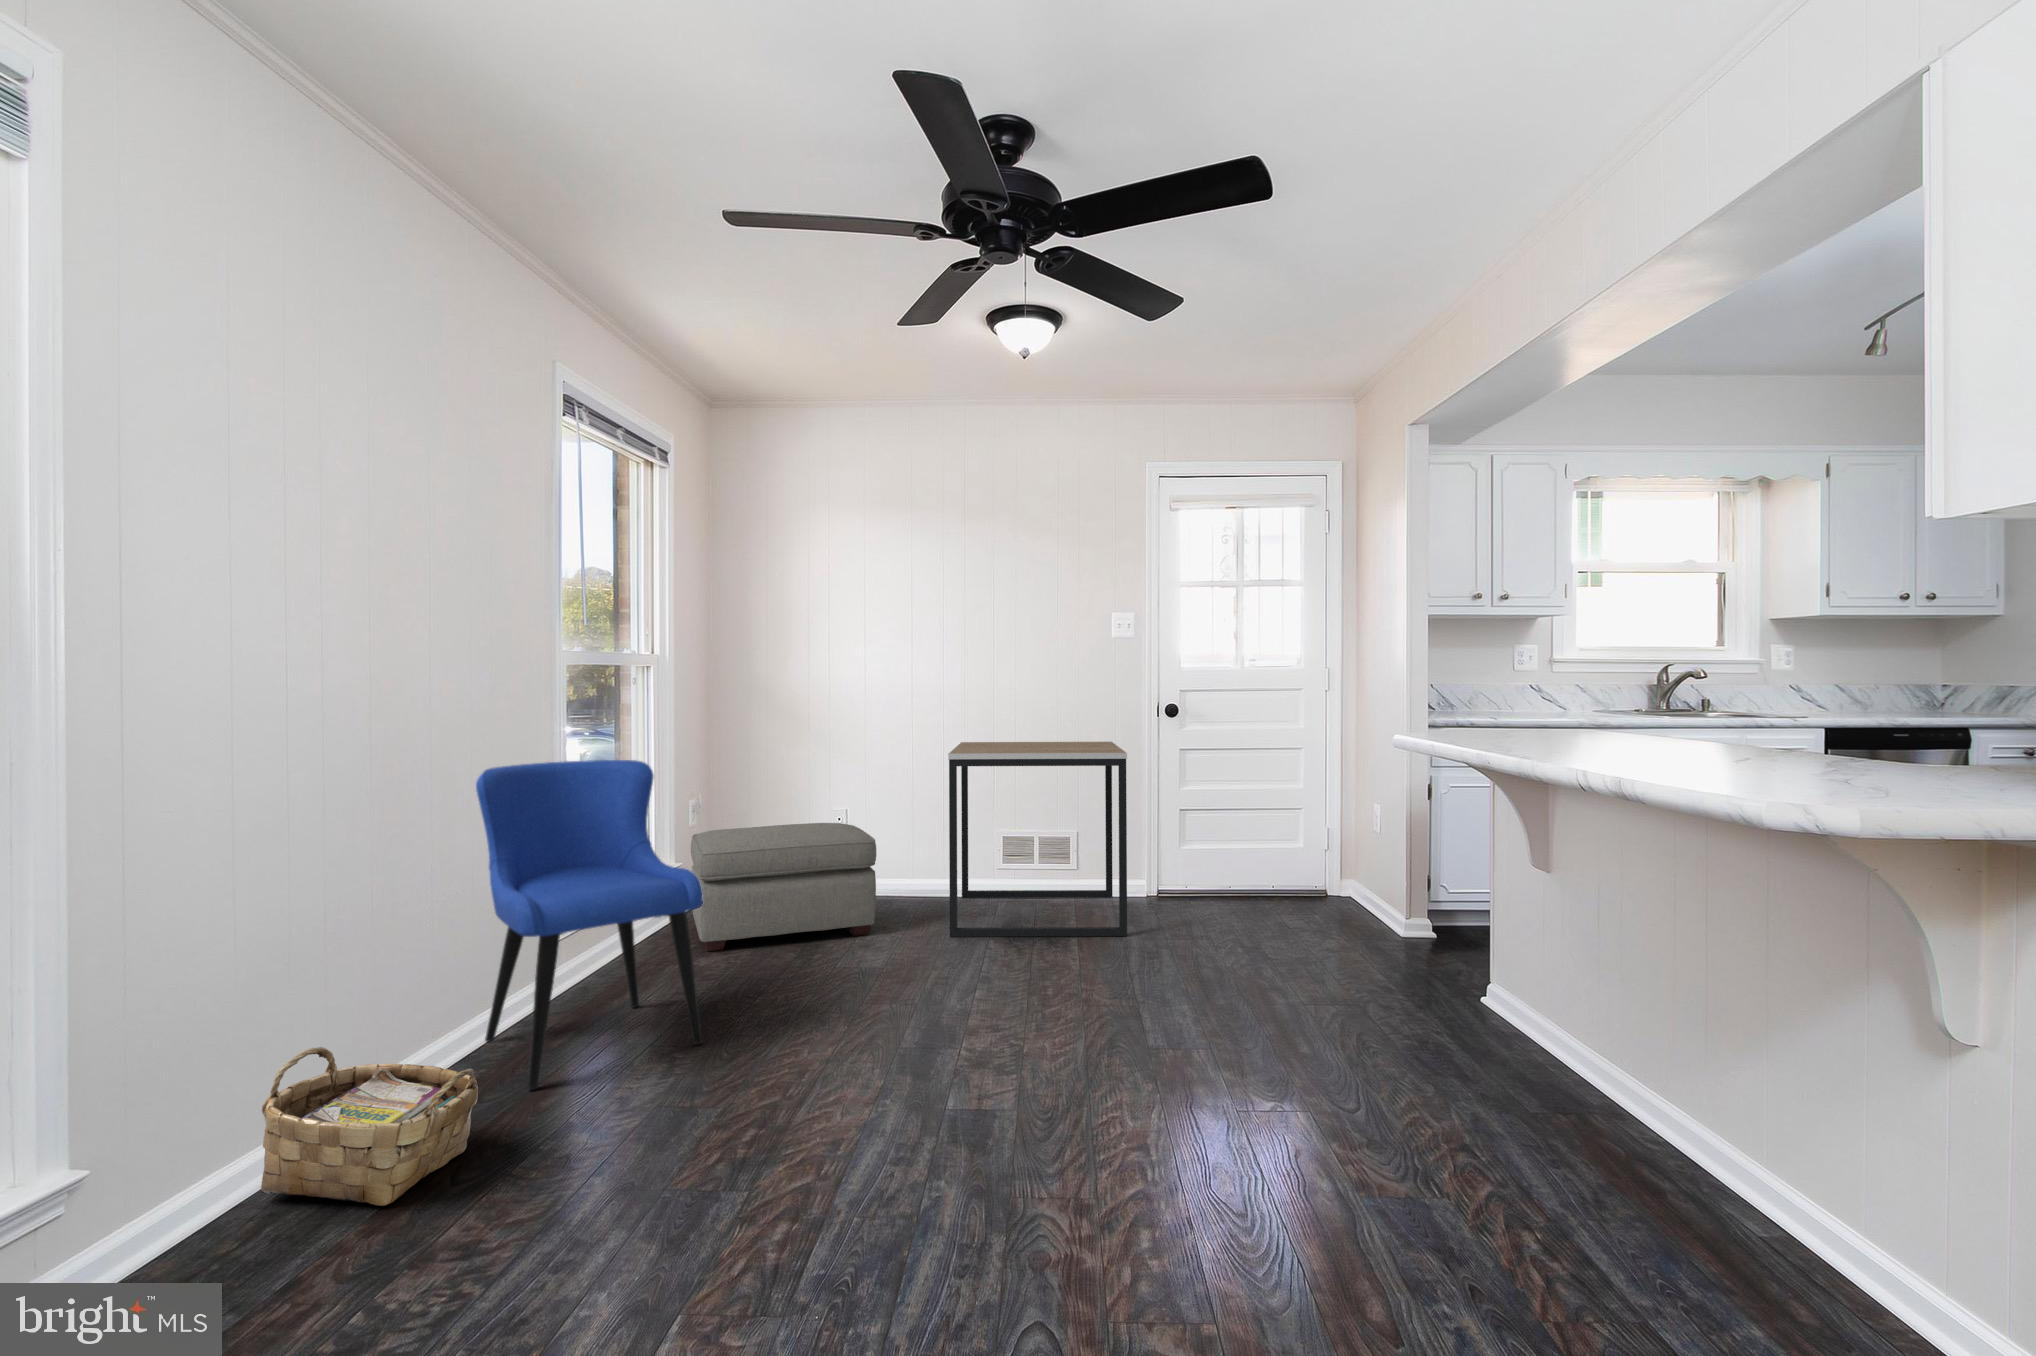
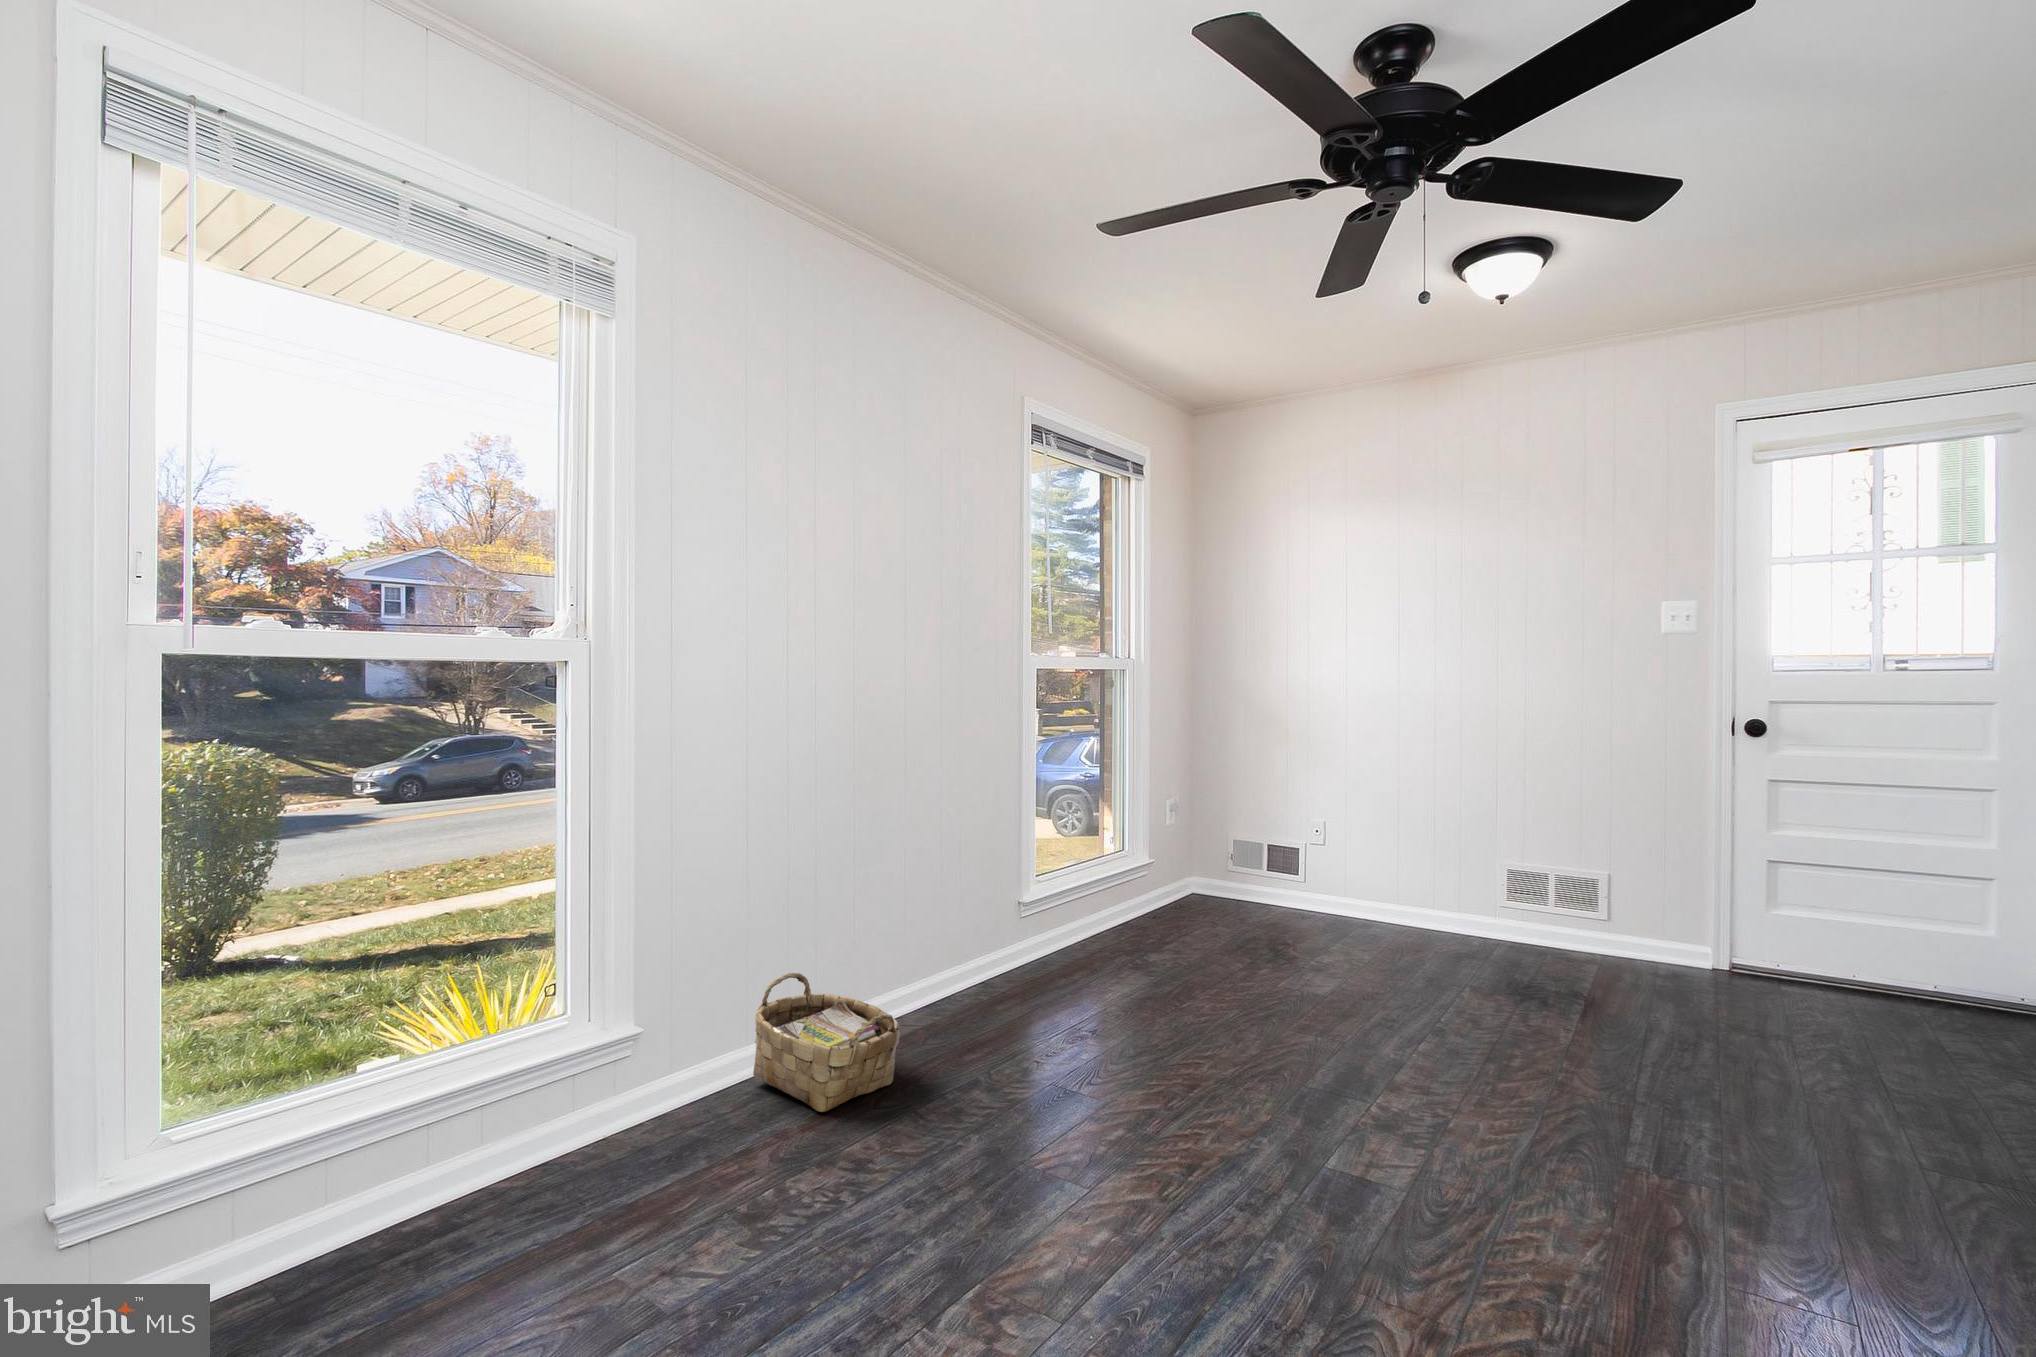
side table: present [948,742,1127,937] -> none [1419,755,1667,1017]
dining chair: present [476,760,703,1091] -> none [938,754,1116,1046]
ottoman: present [691,823,876,951] -> none [1150,829,1337,959]

